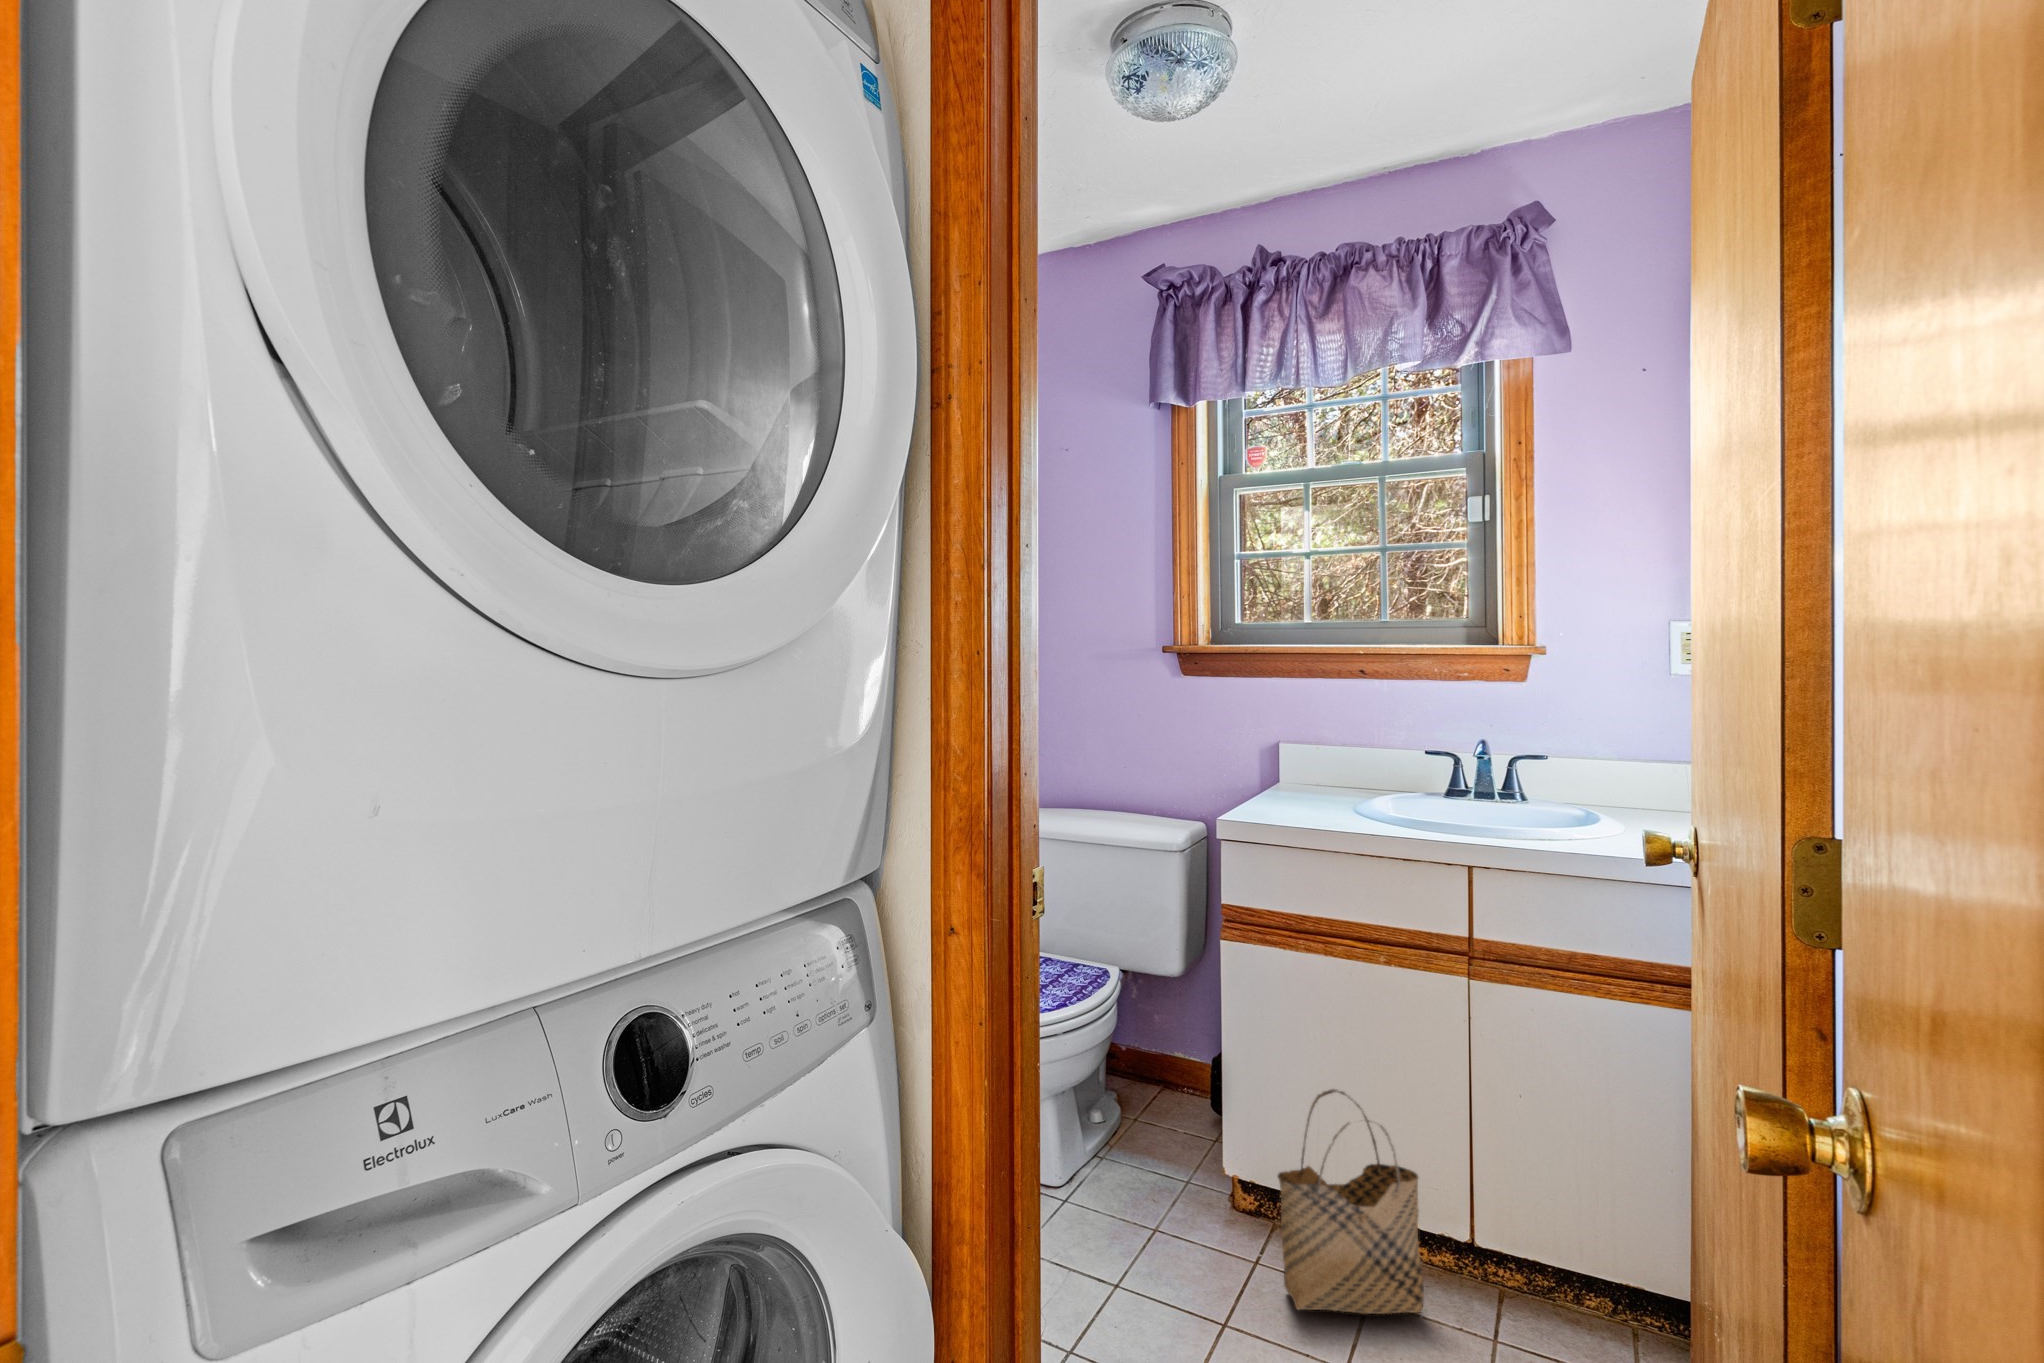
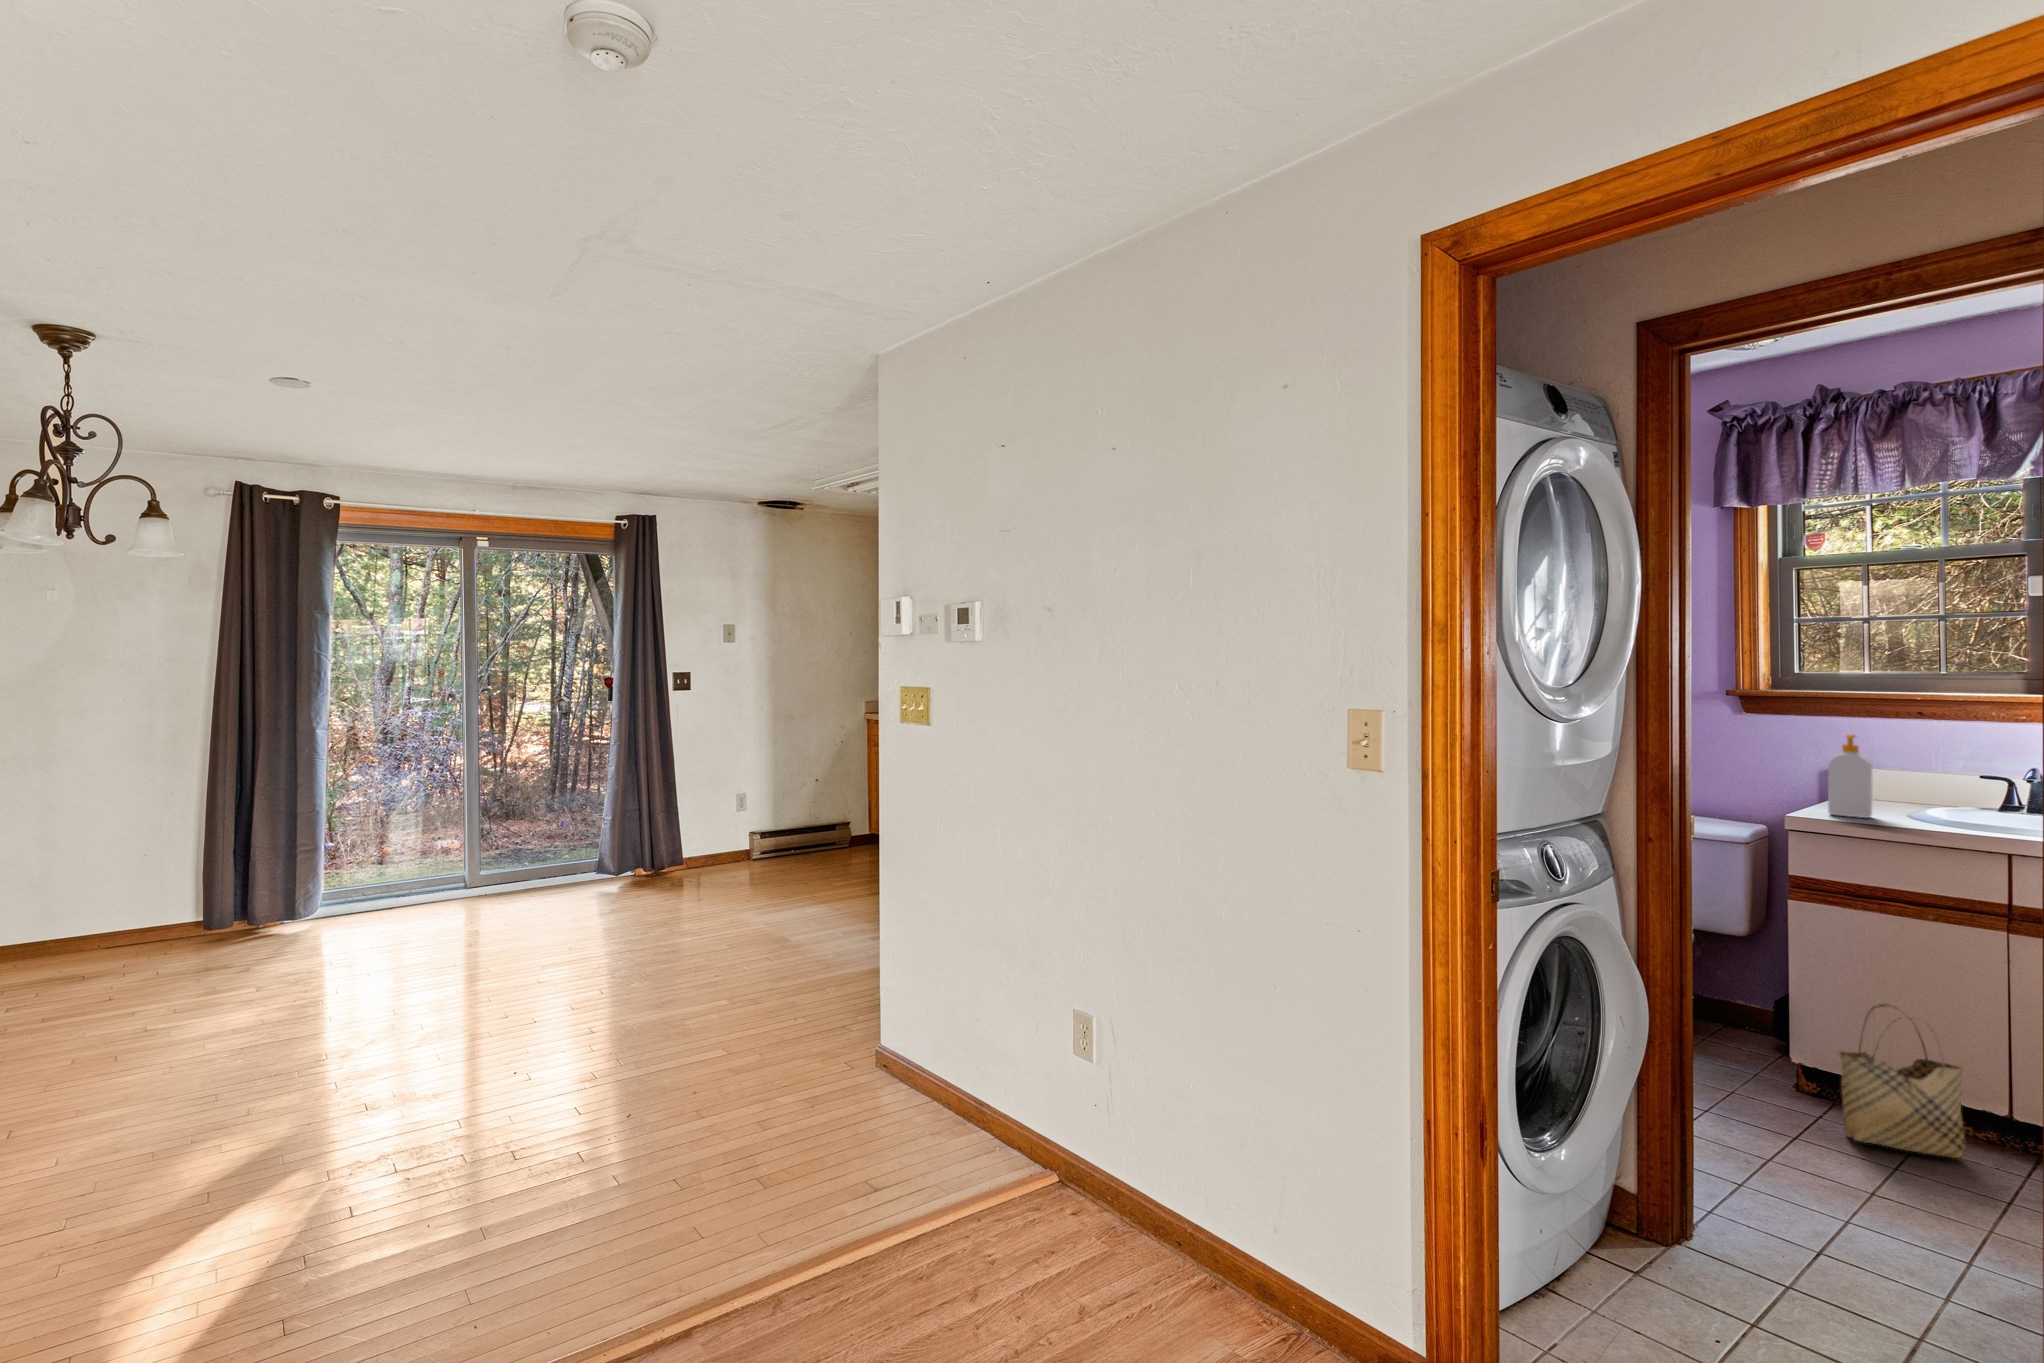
soap bottle: none [1266,705,1316,821] -> present [1828,734,1872,818]

